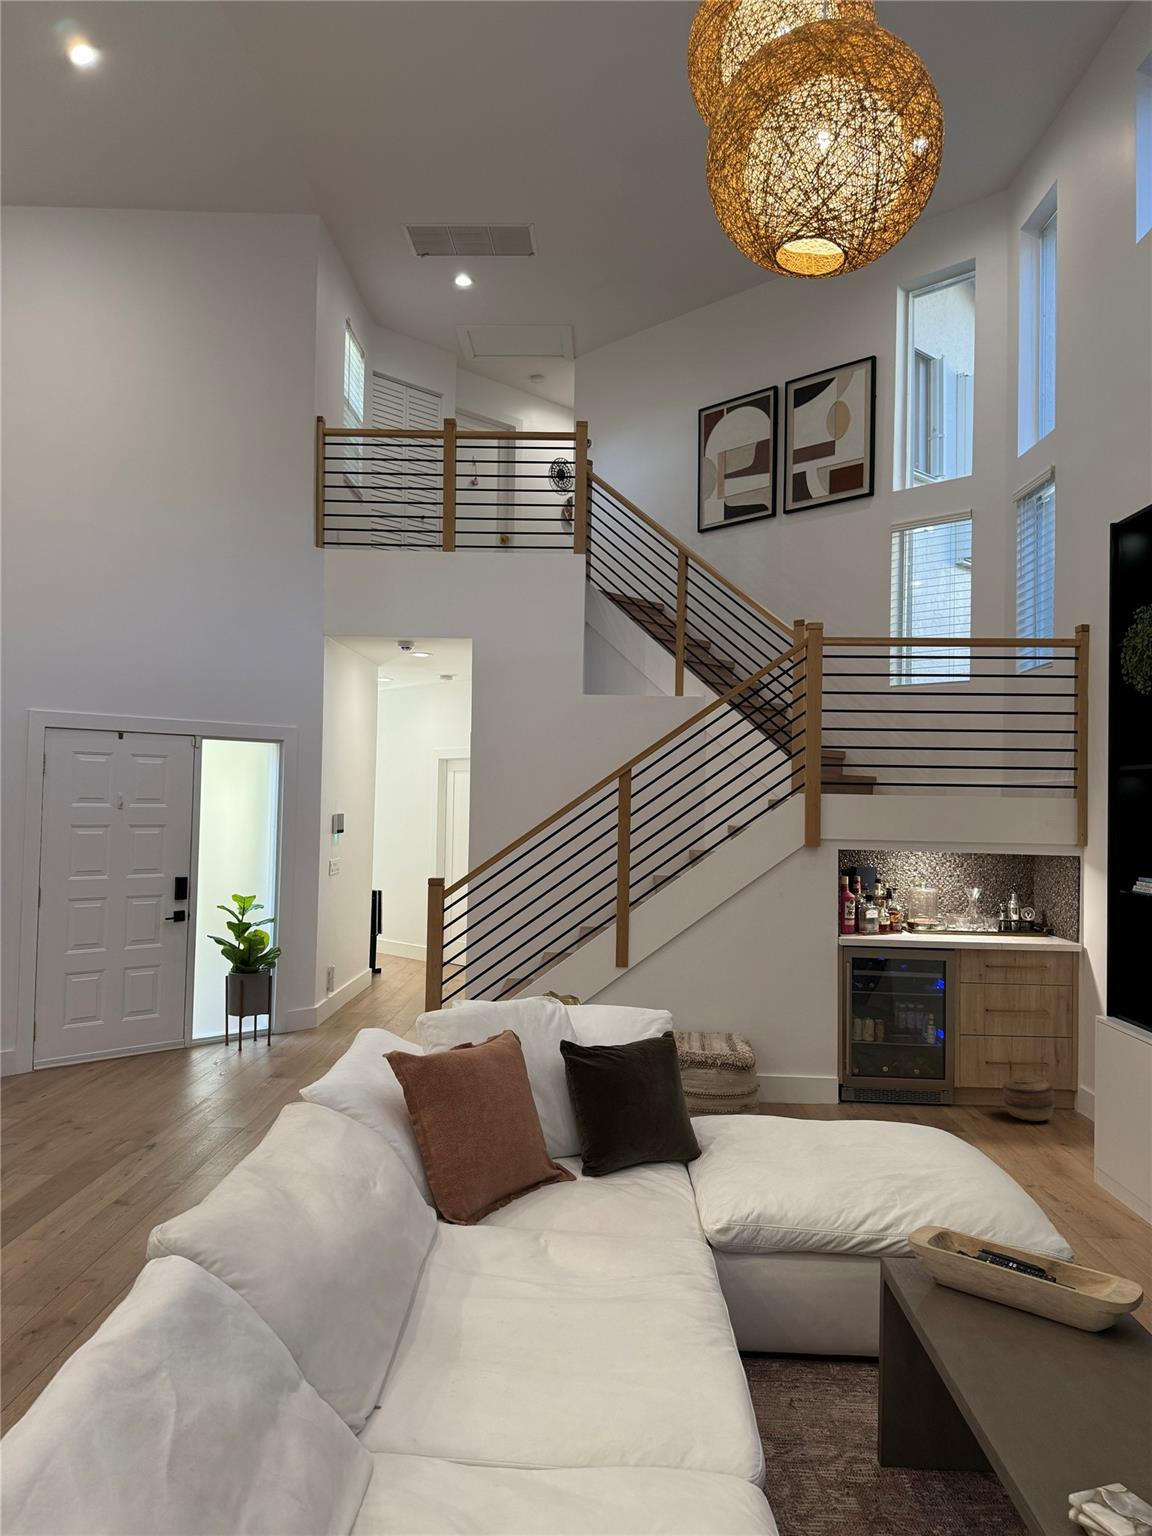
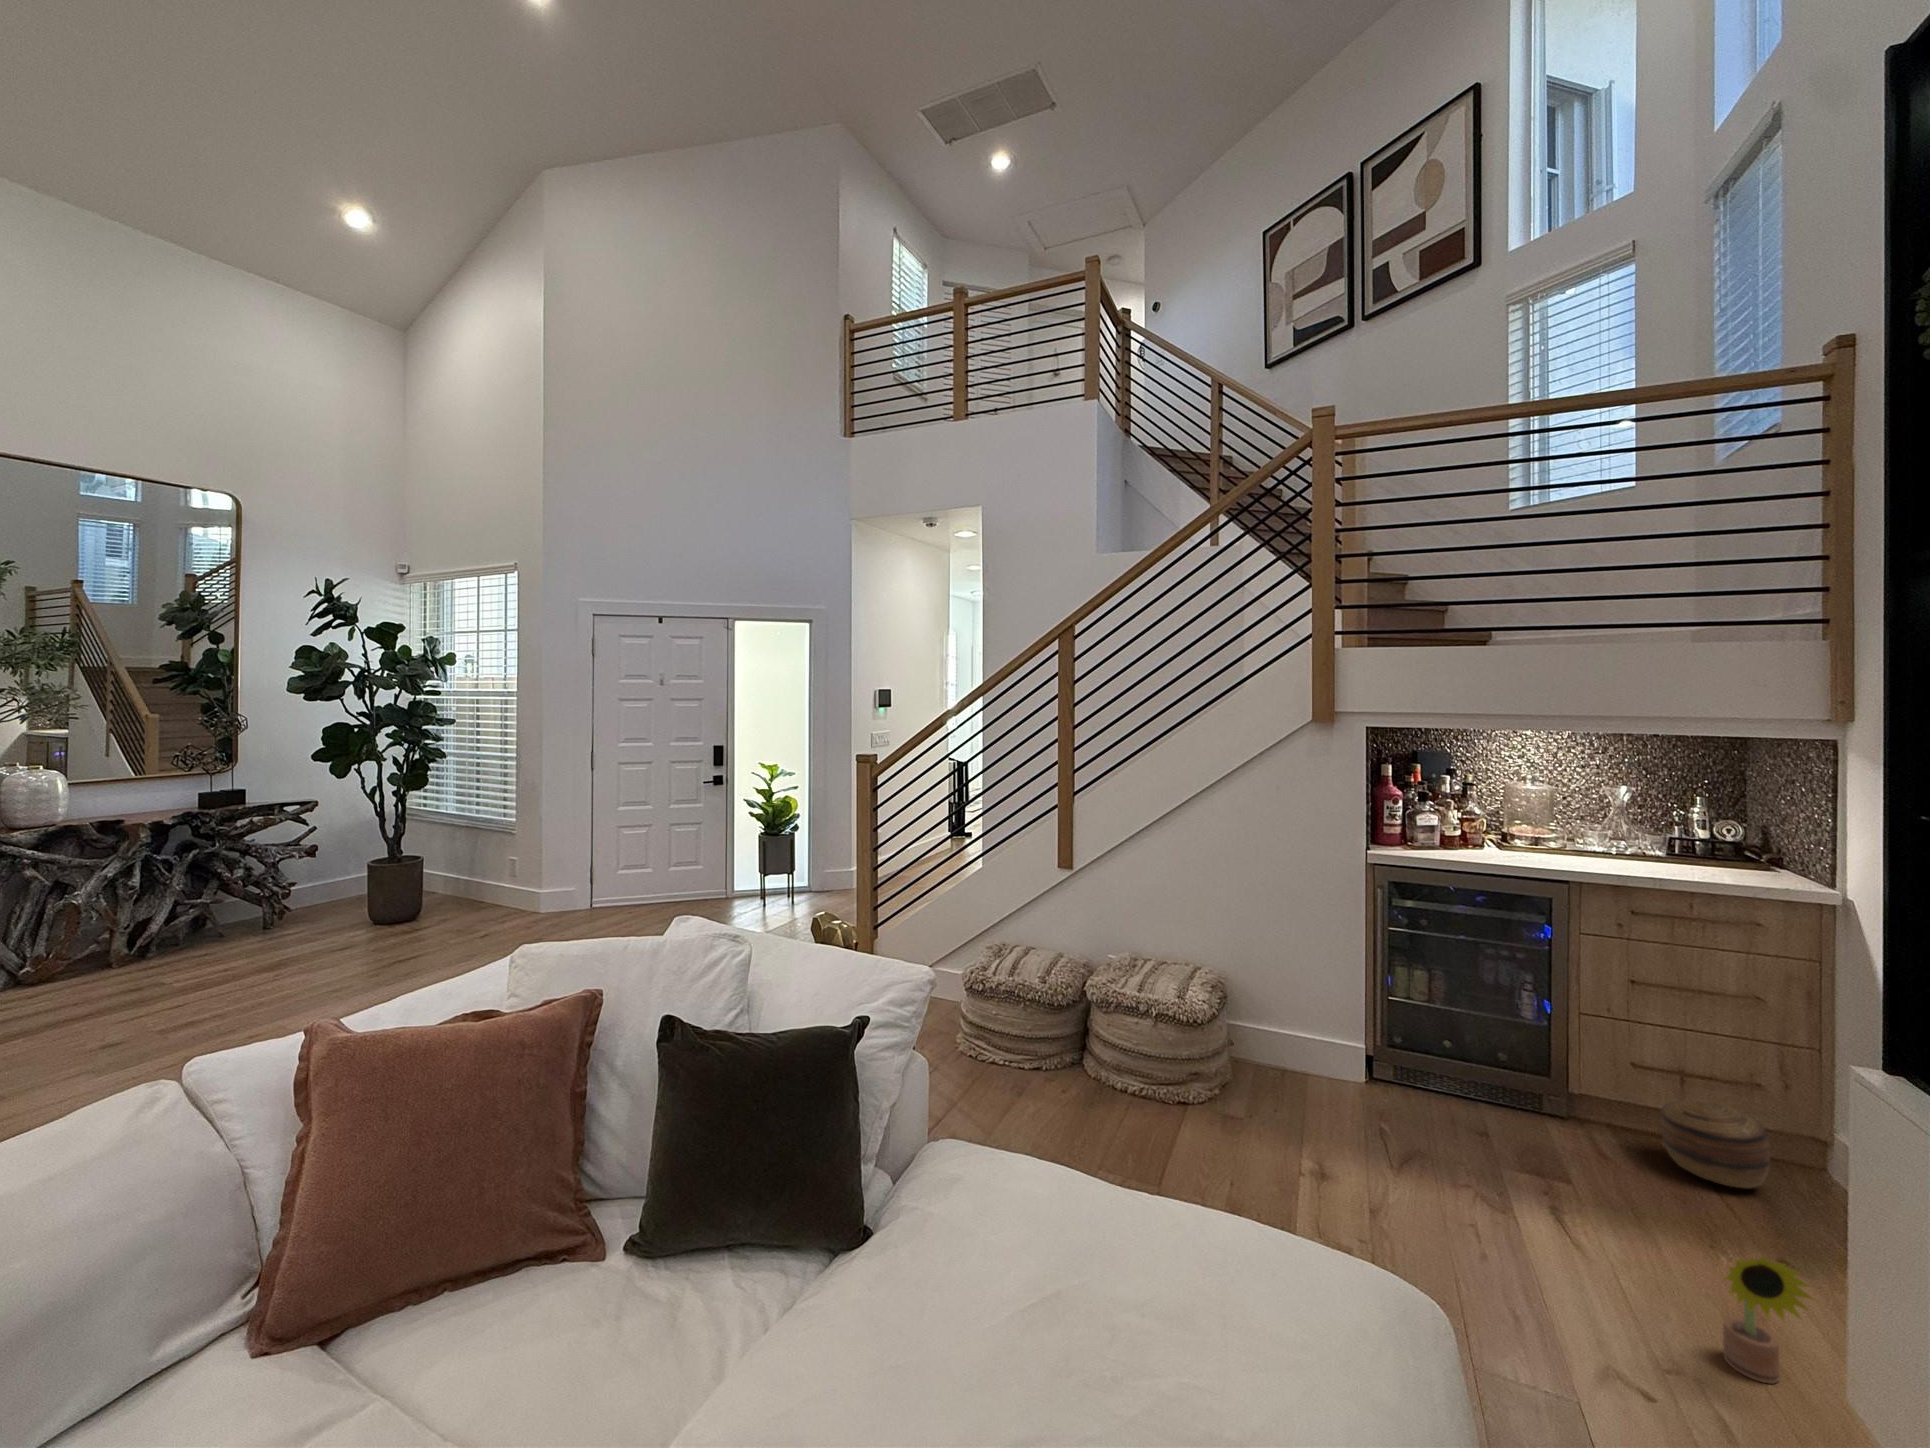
decorative plant: none [1050,1118,1086,1184] -> present [1723,1257,1813,1383]

